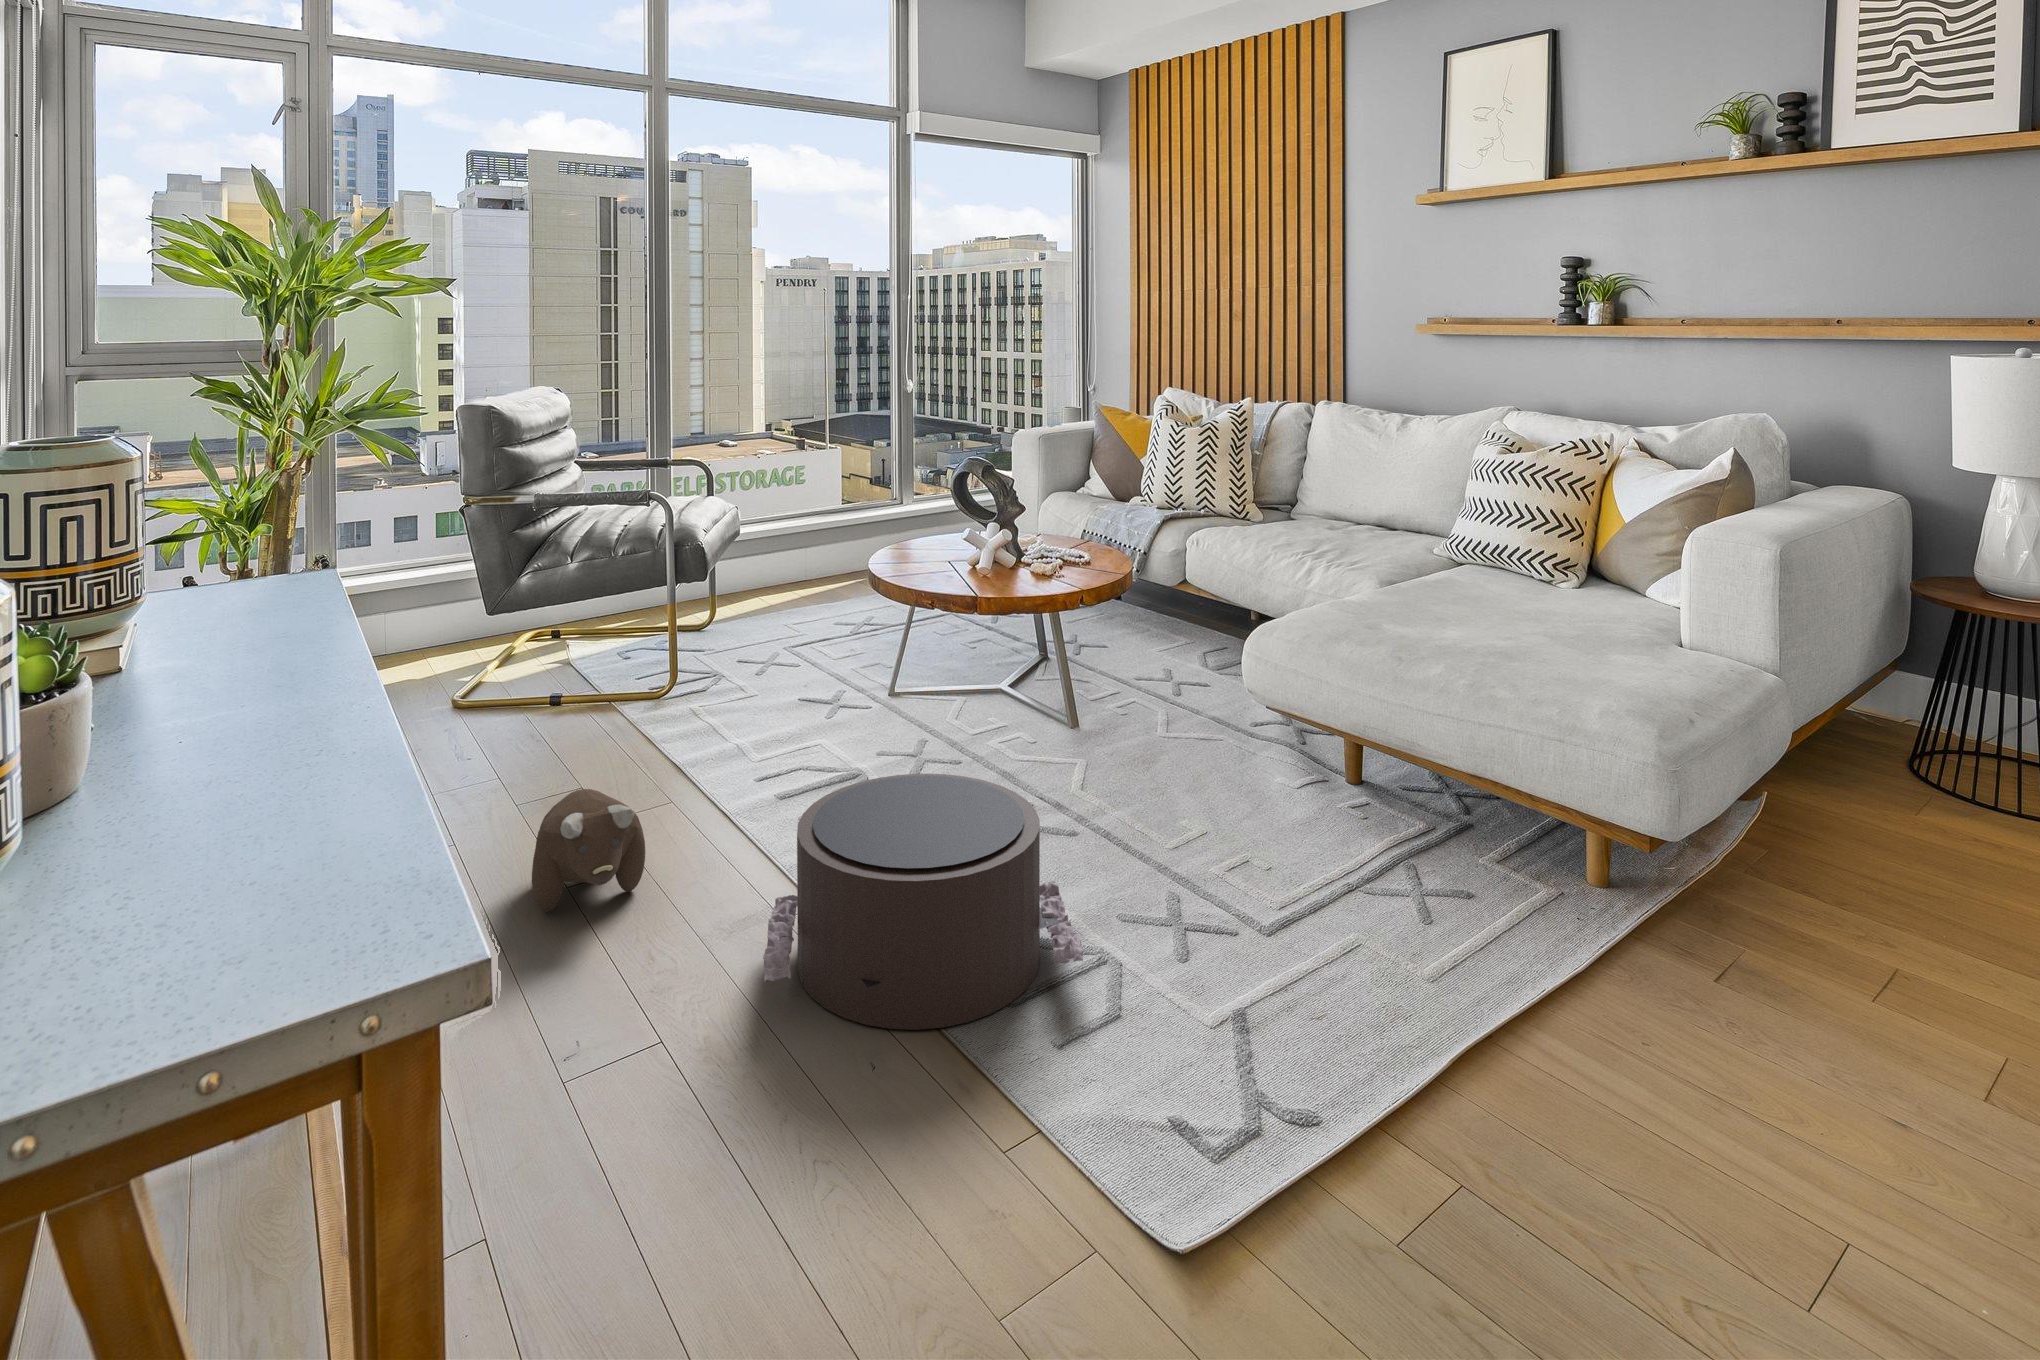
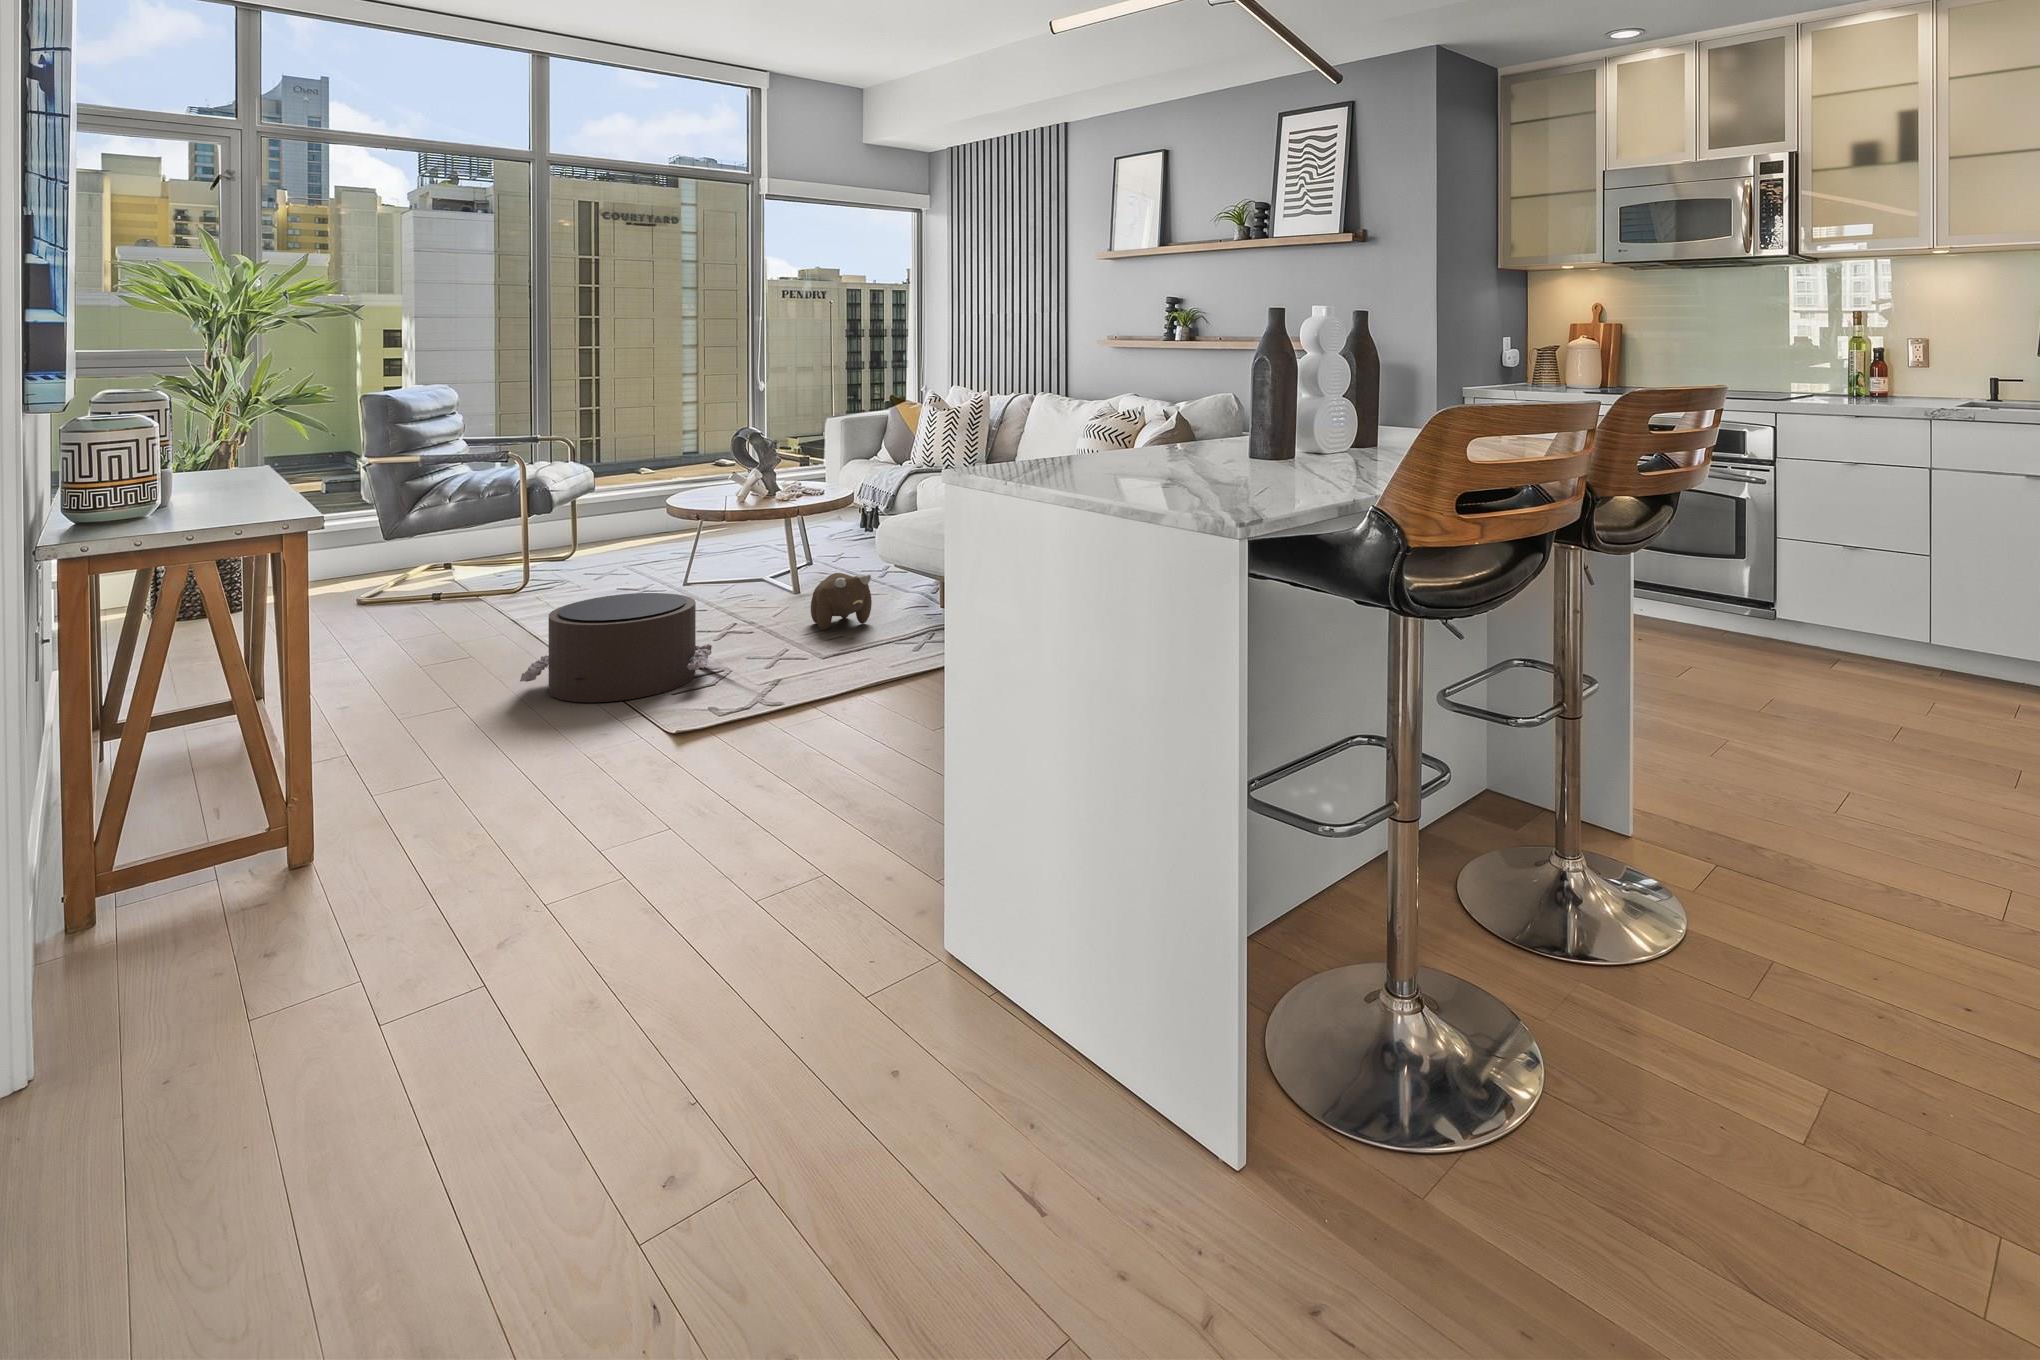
plush toy: present [532,789,645,912] -> present [811,573,872,630]

